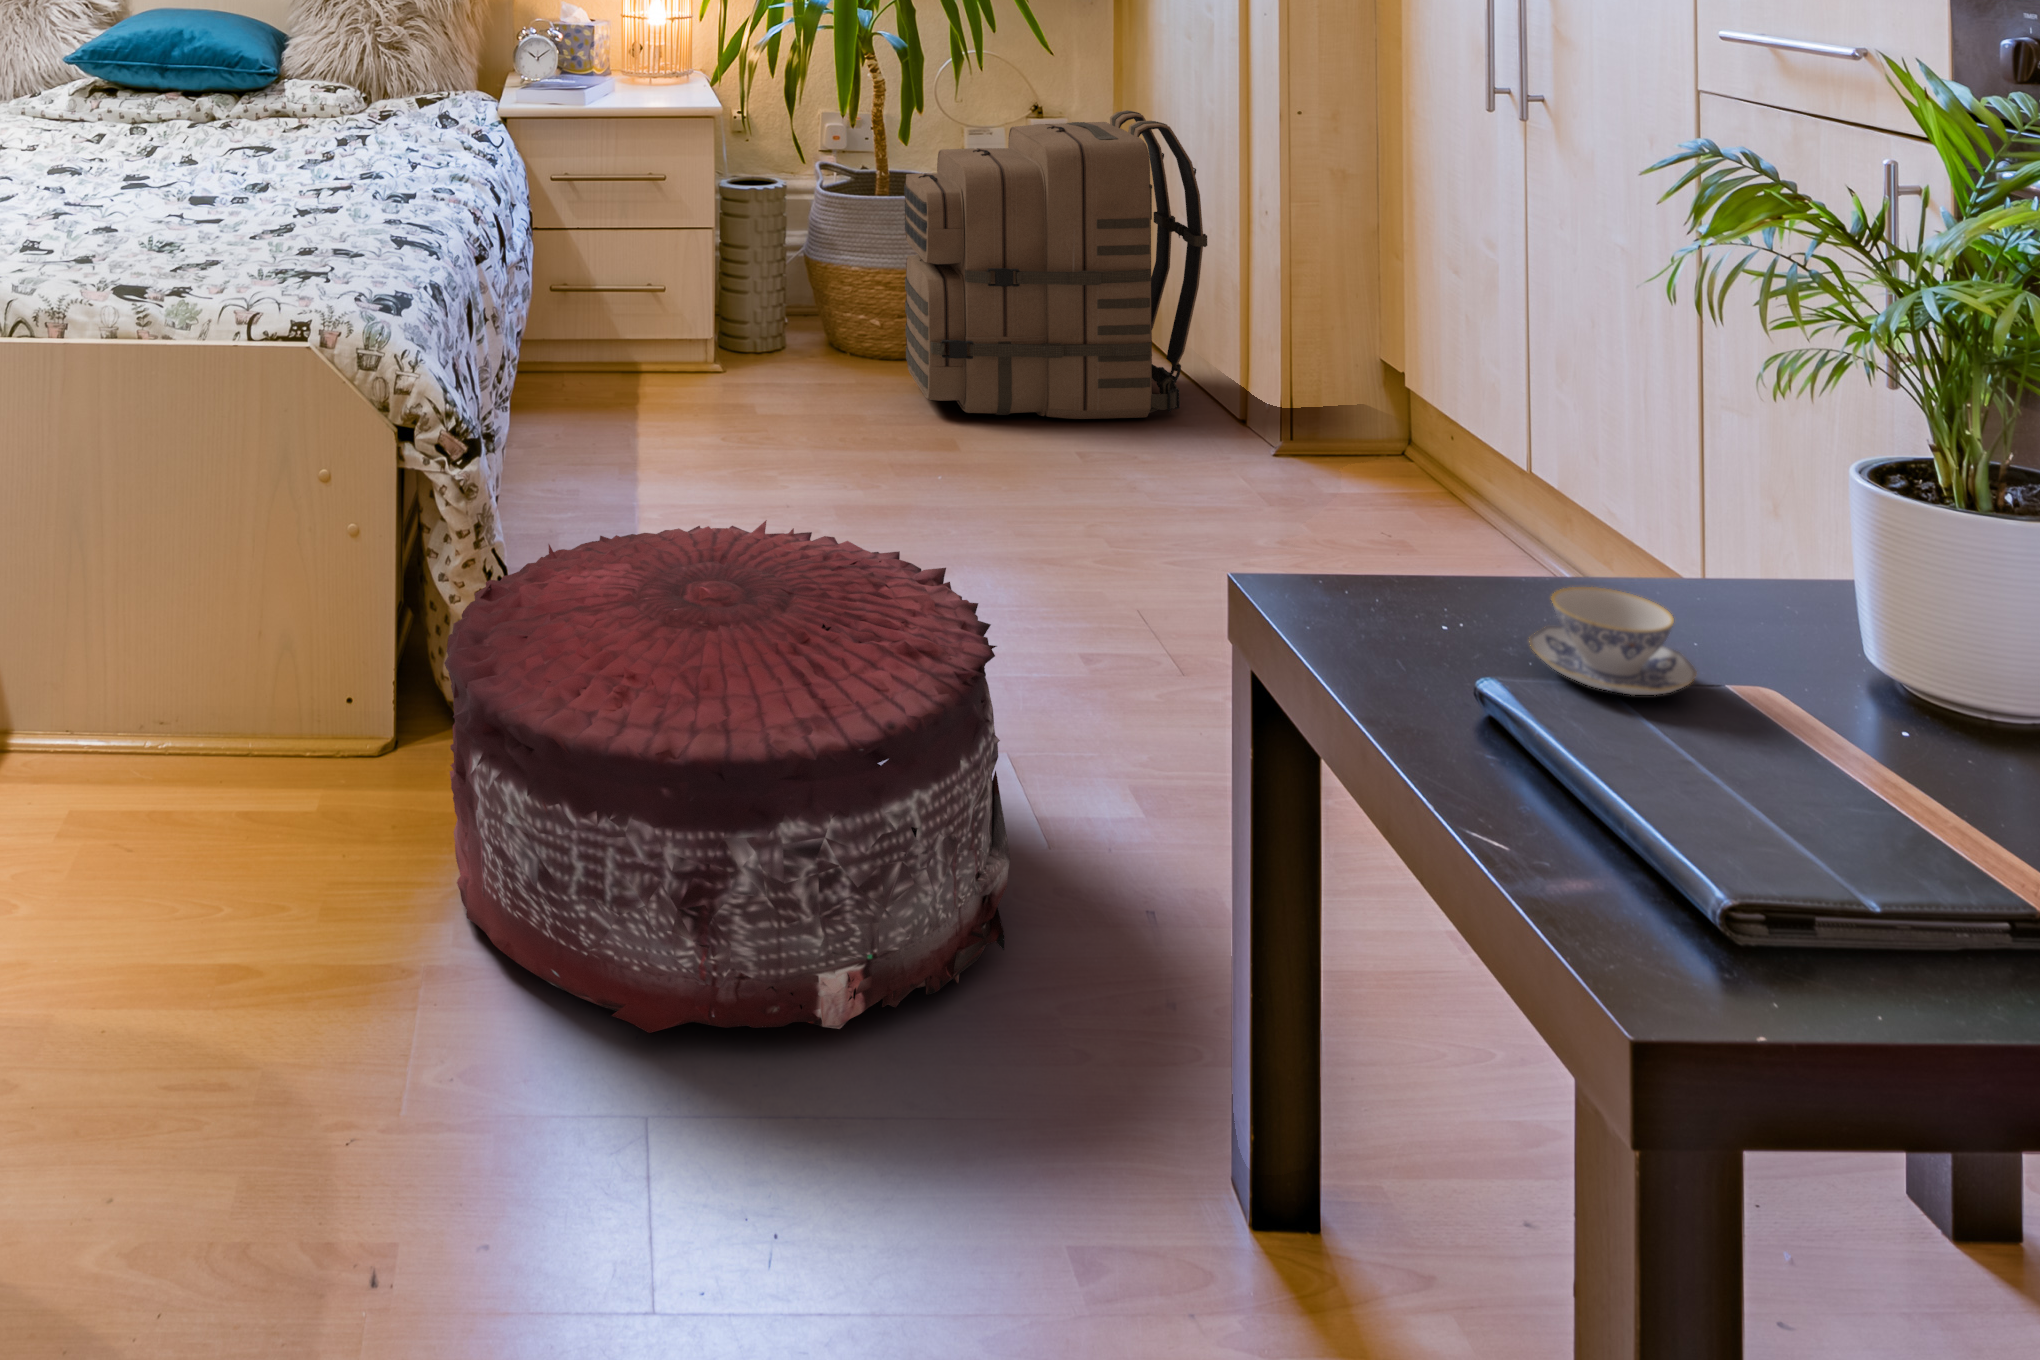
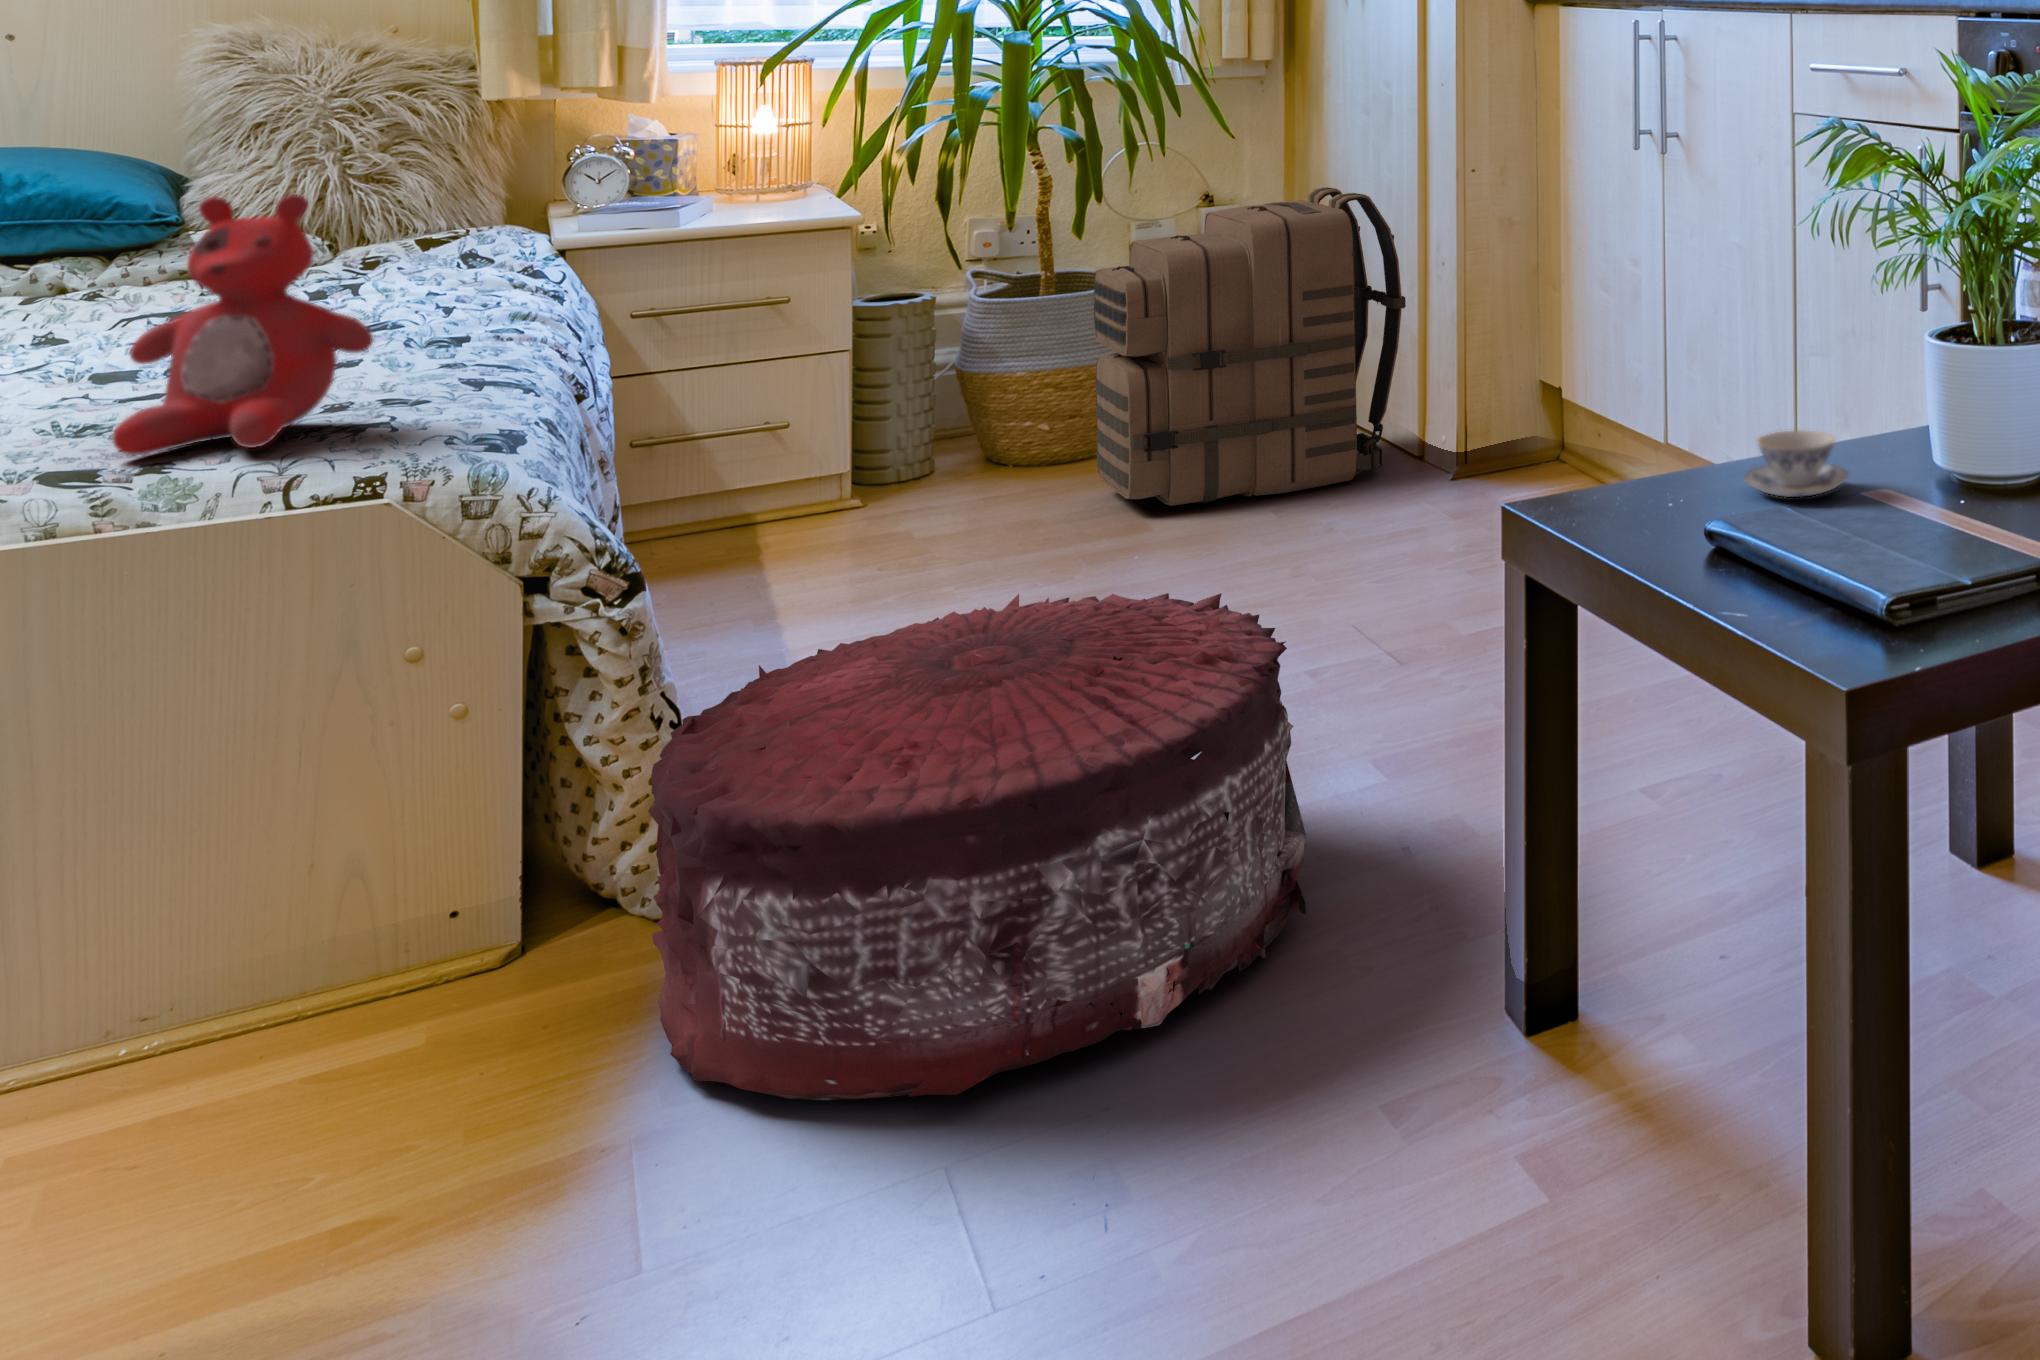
stuffed bear: none [163,87,317,287] -> present [112,194,374,455]

